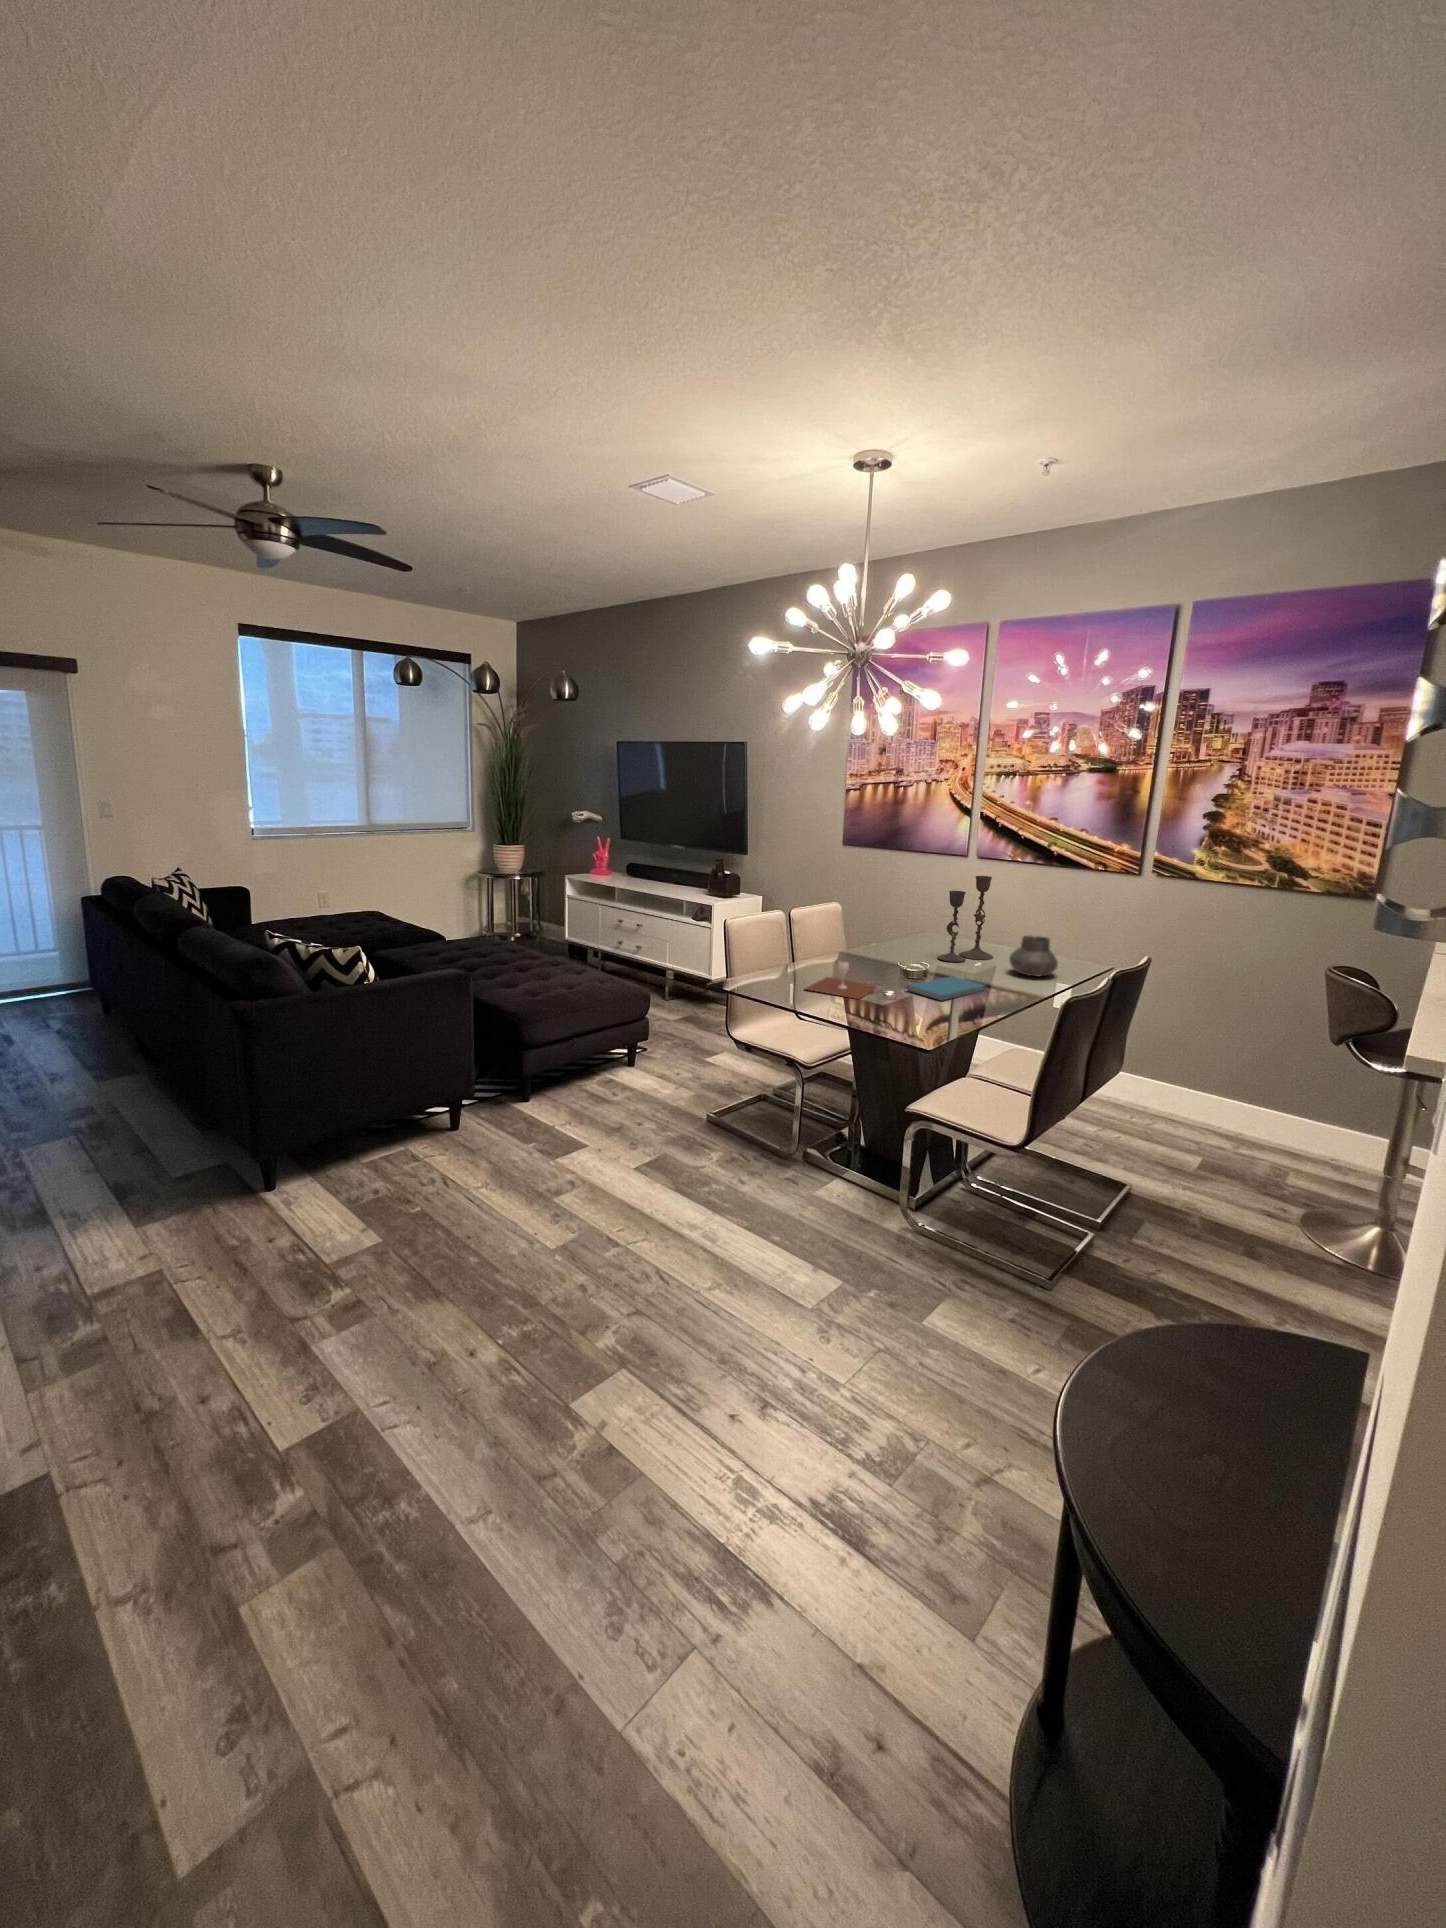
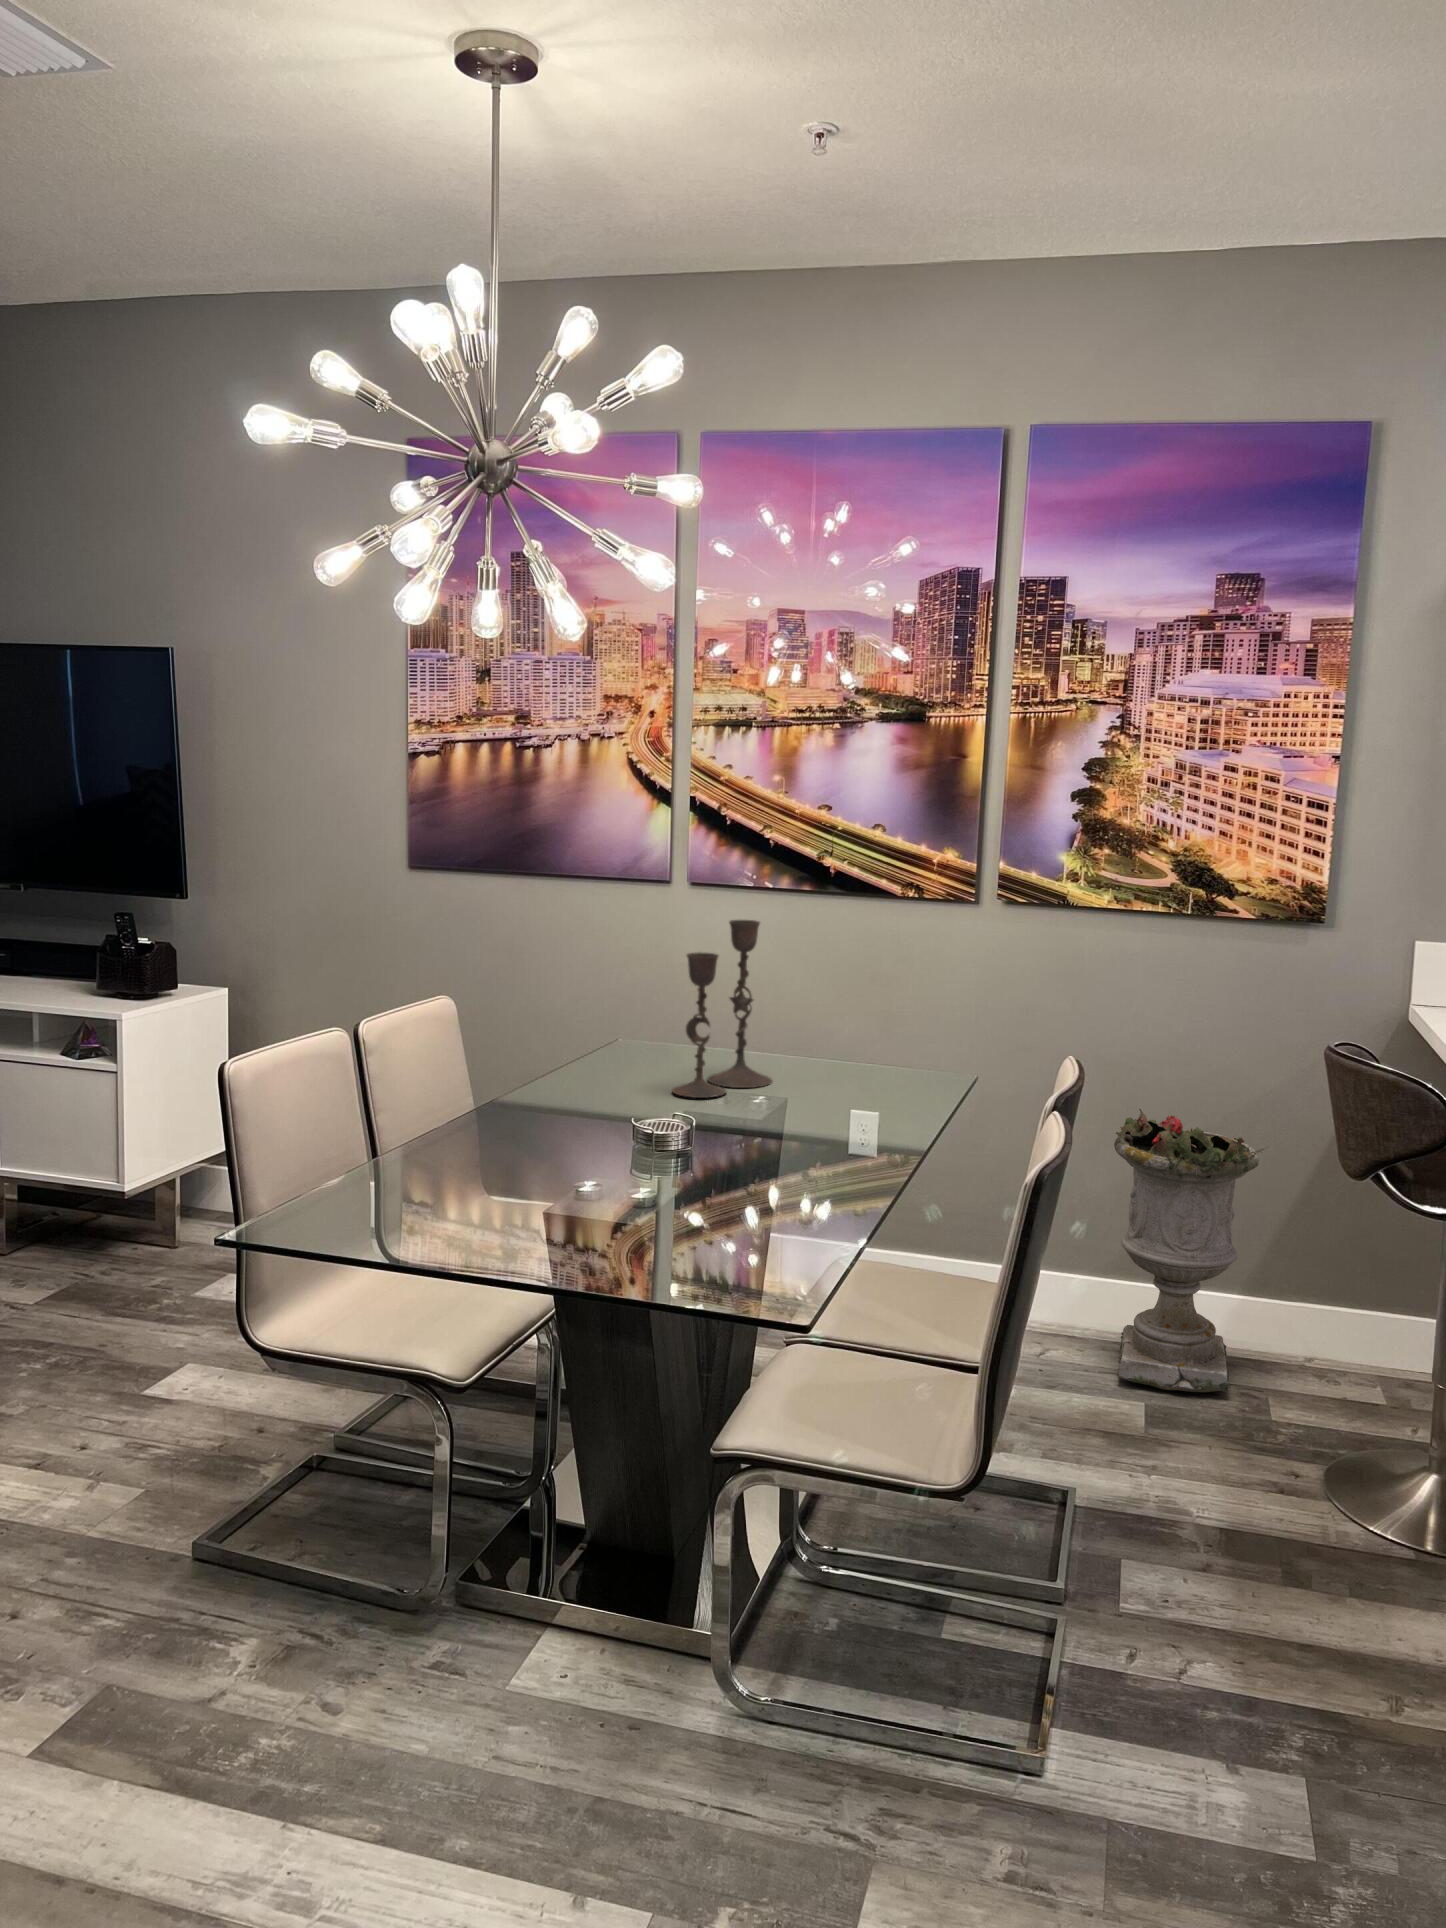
vase: present [1009,936,1058,977] -> none [817,1032,906,1111]
wine glass: present [805,961,876,999] -> none [435,1124,596,1208]
book: present [906,976,985,1001] -> none [652,1130,802,1187]
planter: none [1191,996,1304,1162] -> present [1114,1109,1268,1392]

